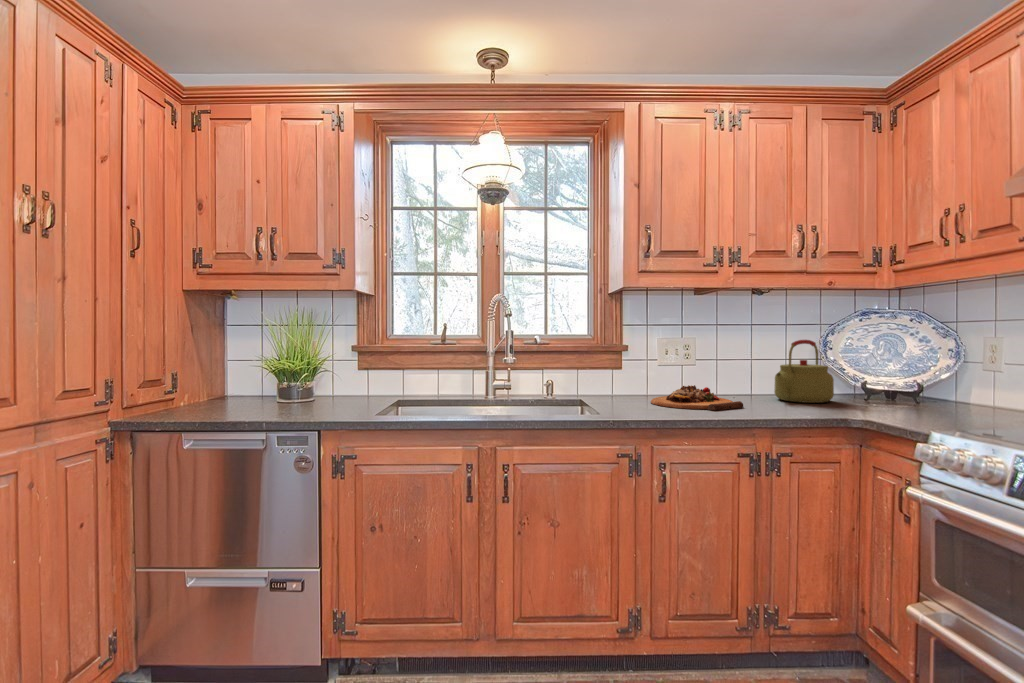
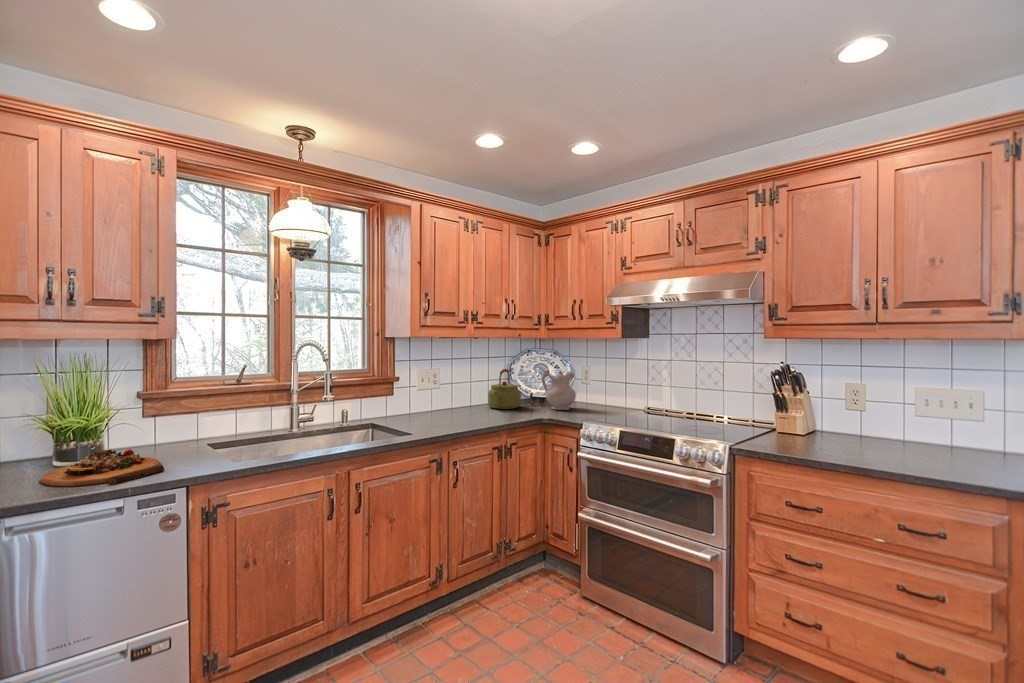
ceramic pitcher: none [872,341,946,413] -> present [542,370,576,410]
cutting board: present [651,385,743,411] -> present [40,449,164,486]

